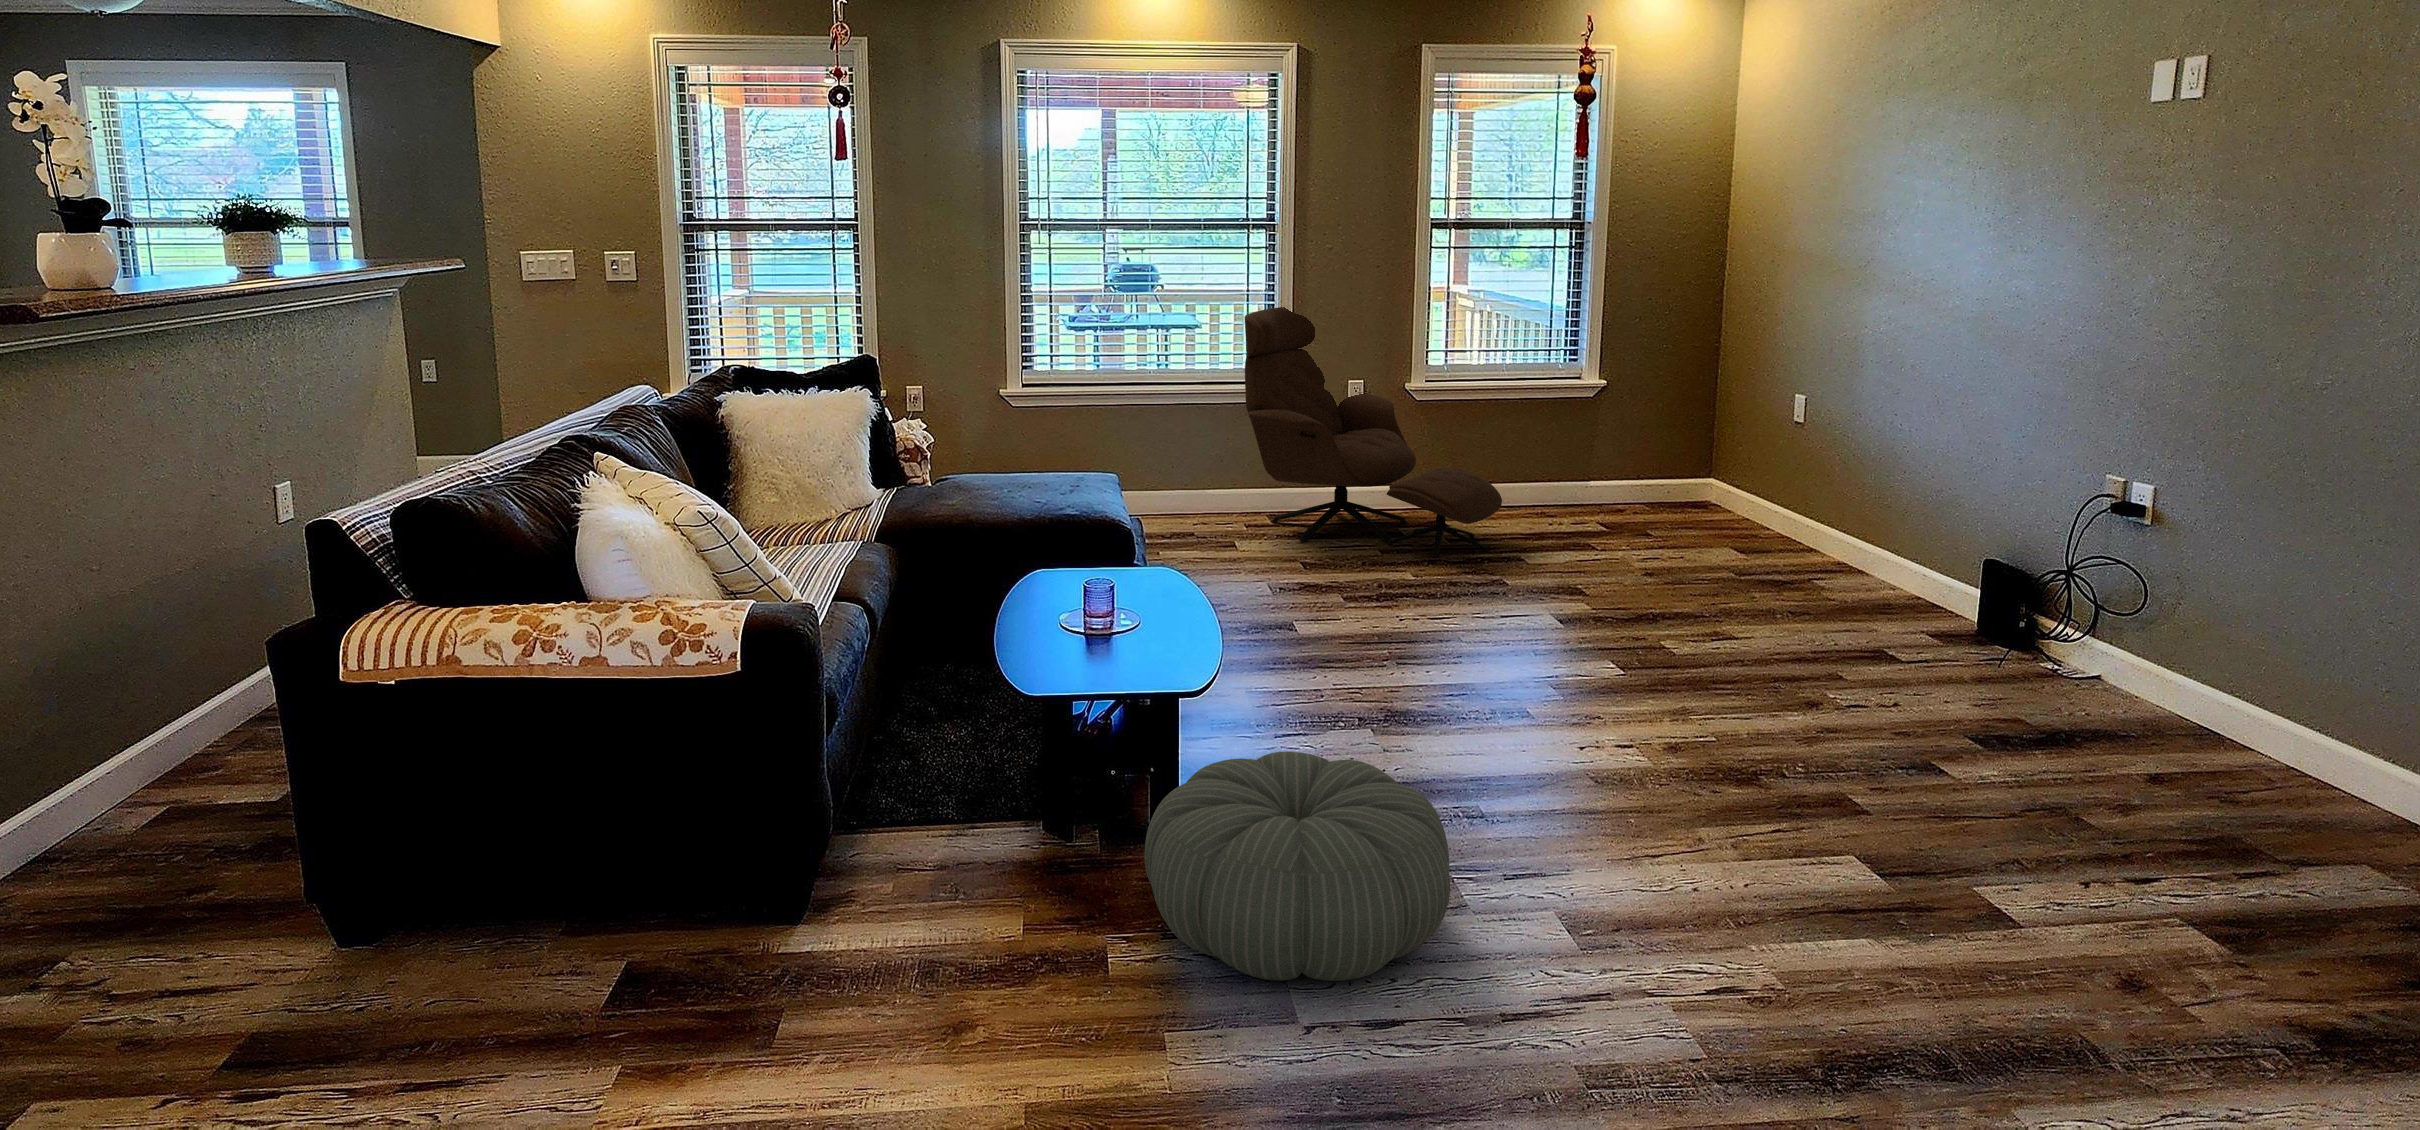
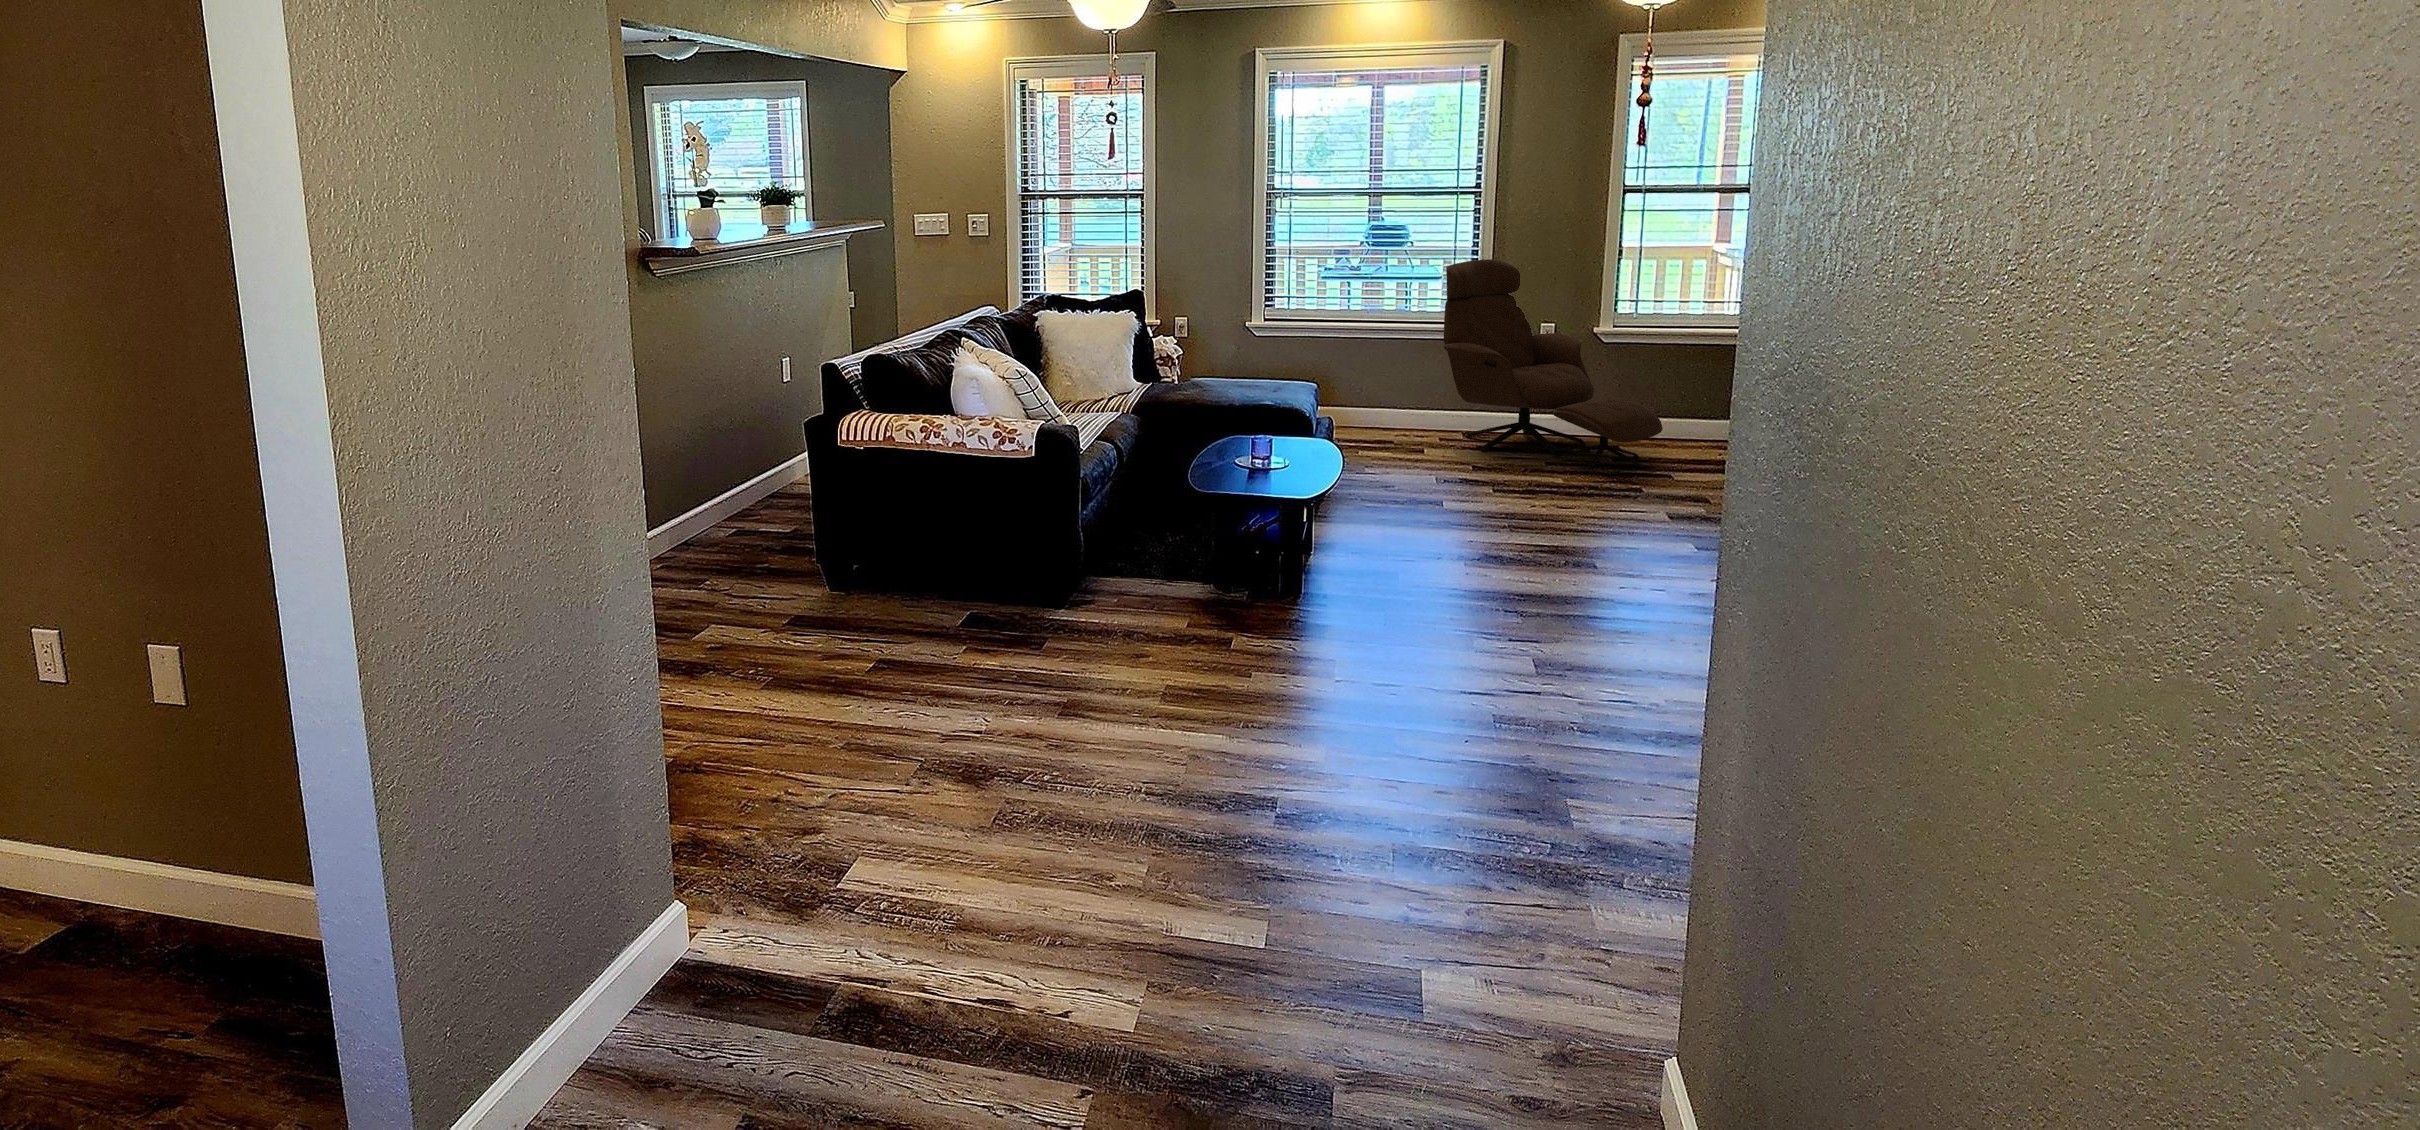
pouf: present [1144,751,1450,981] -> none [1253,540,1442,654]

